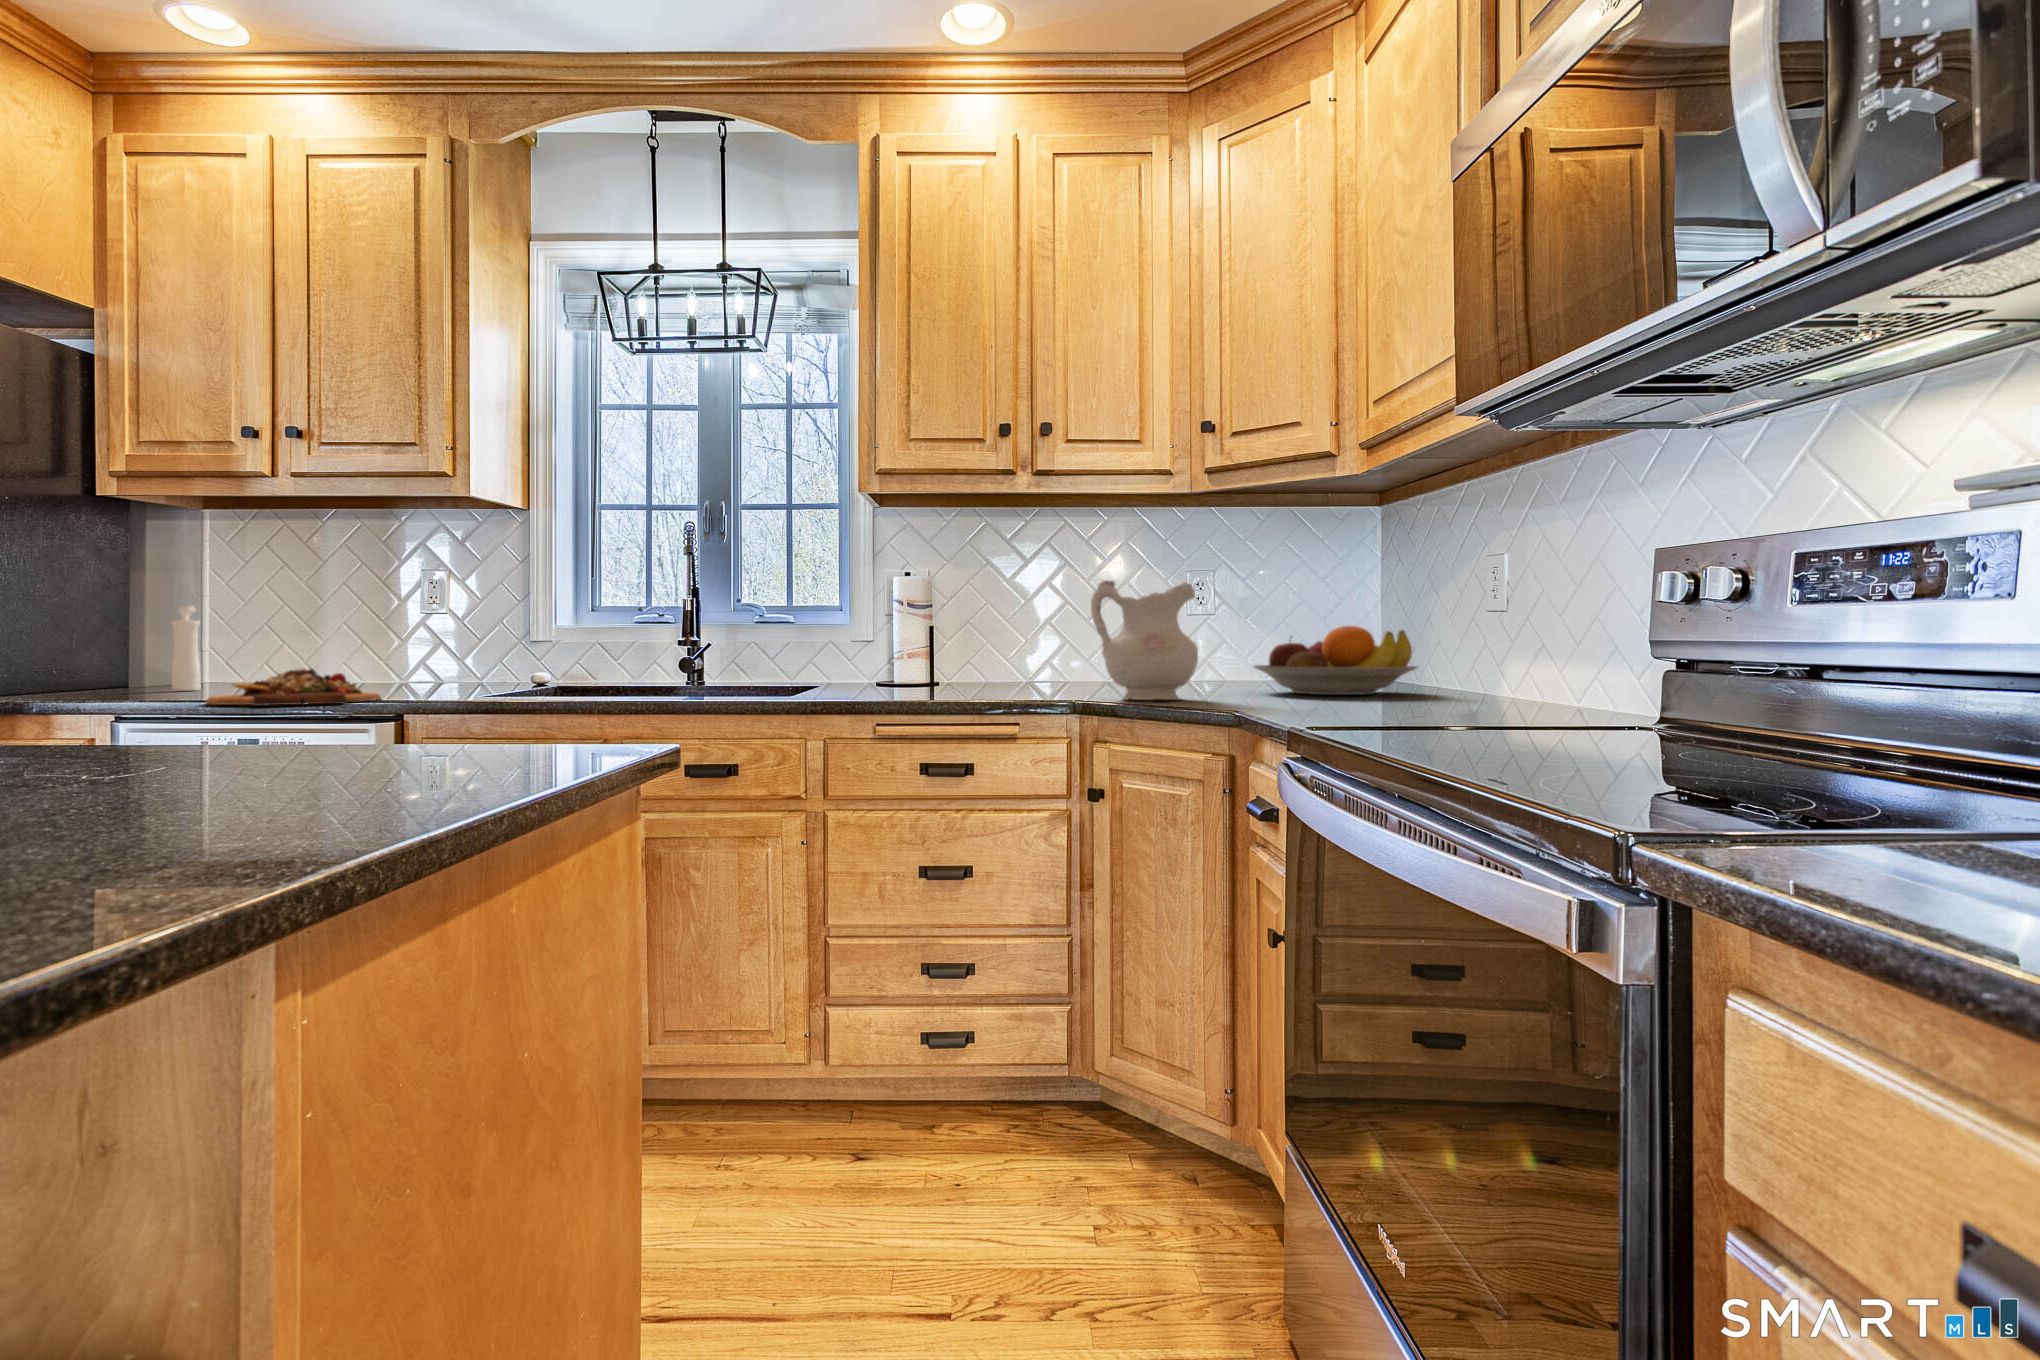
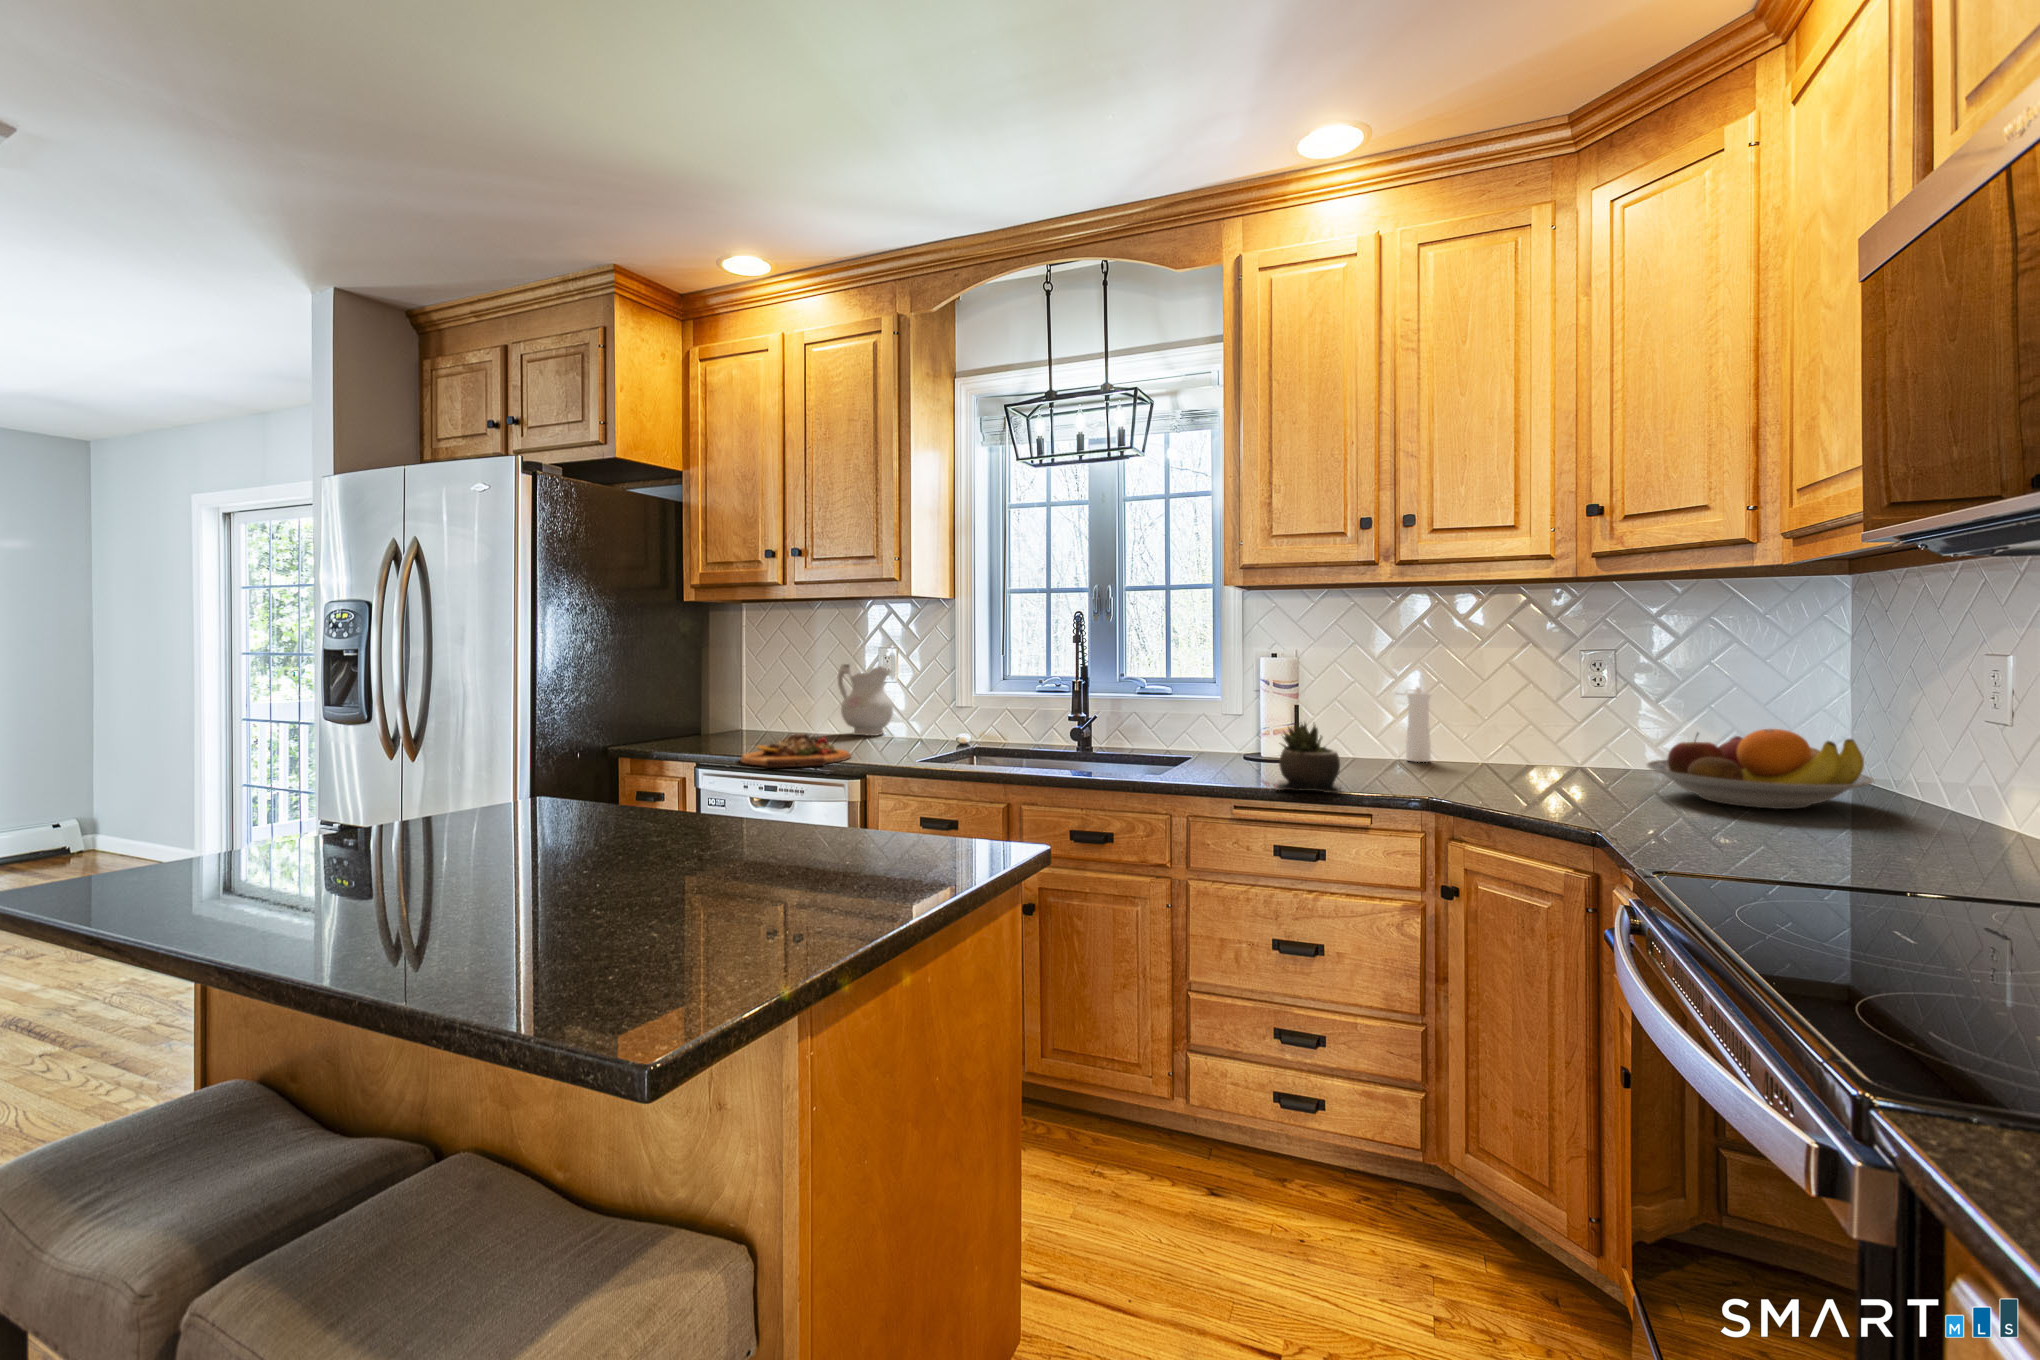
ceramic pitcher: present [1091,581,1198,700] -> present [838,664,894,736]
pepper mill: present [171,606,201,690] -> present [1396,687,1431,762]
succulent plant: none [924,628,990,700] -> present [1276,723,1340,793]

